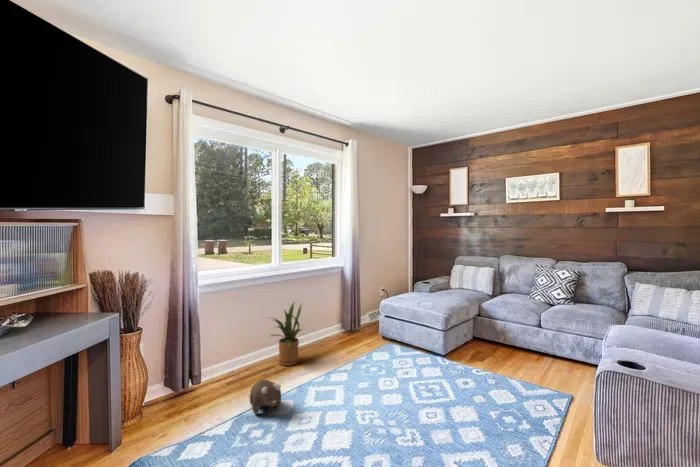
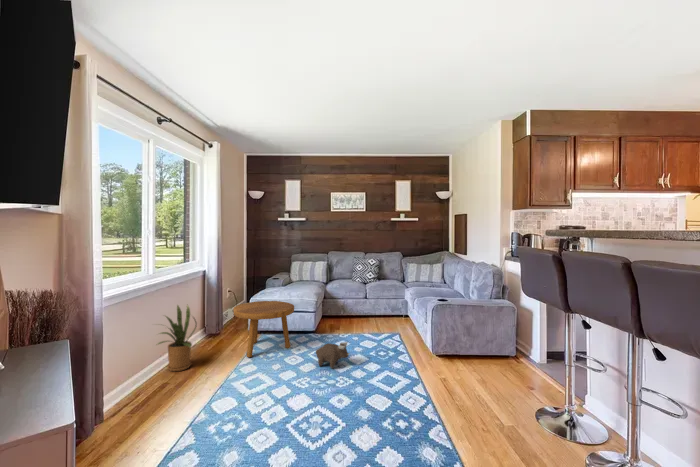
footstool: none [341,309,407,371] -> present [233,301,294,357]
plush toy: present [250,380,281,414] -> present [316,342,350,368]

